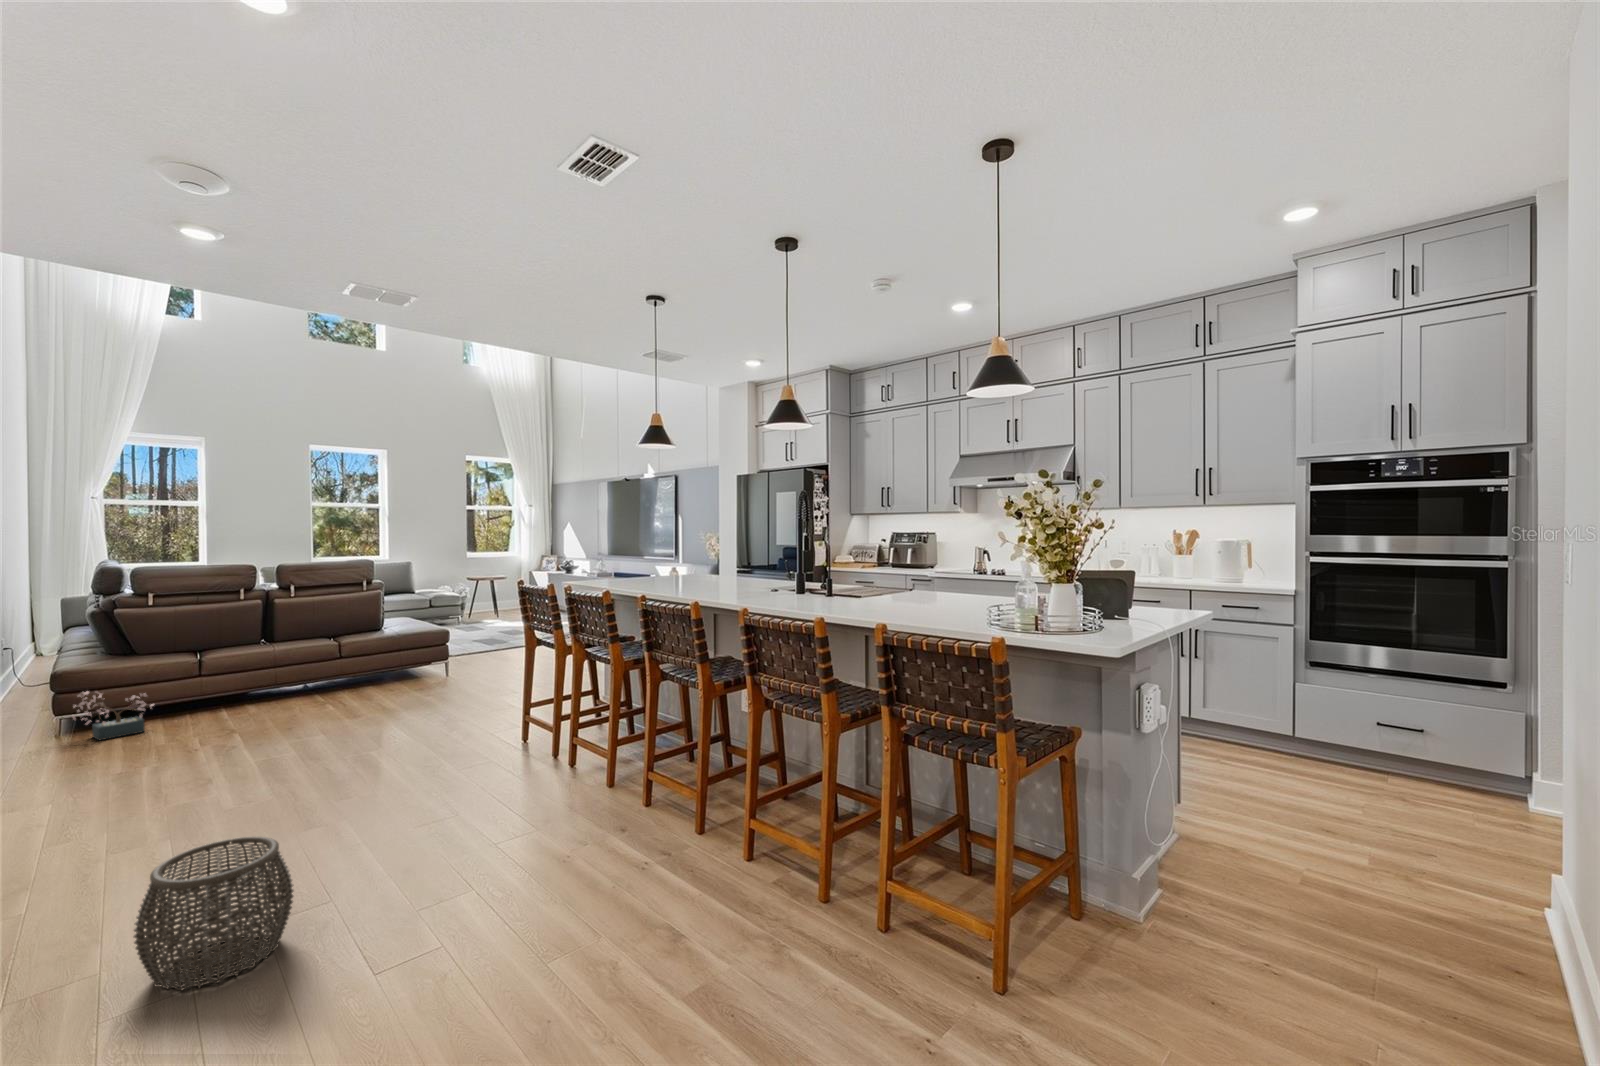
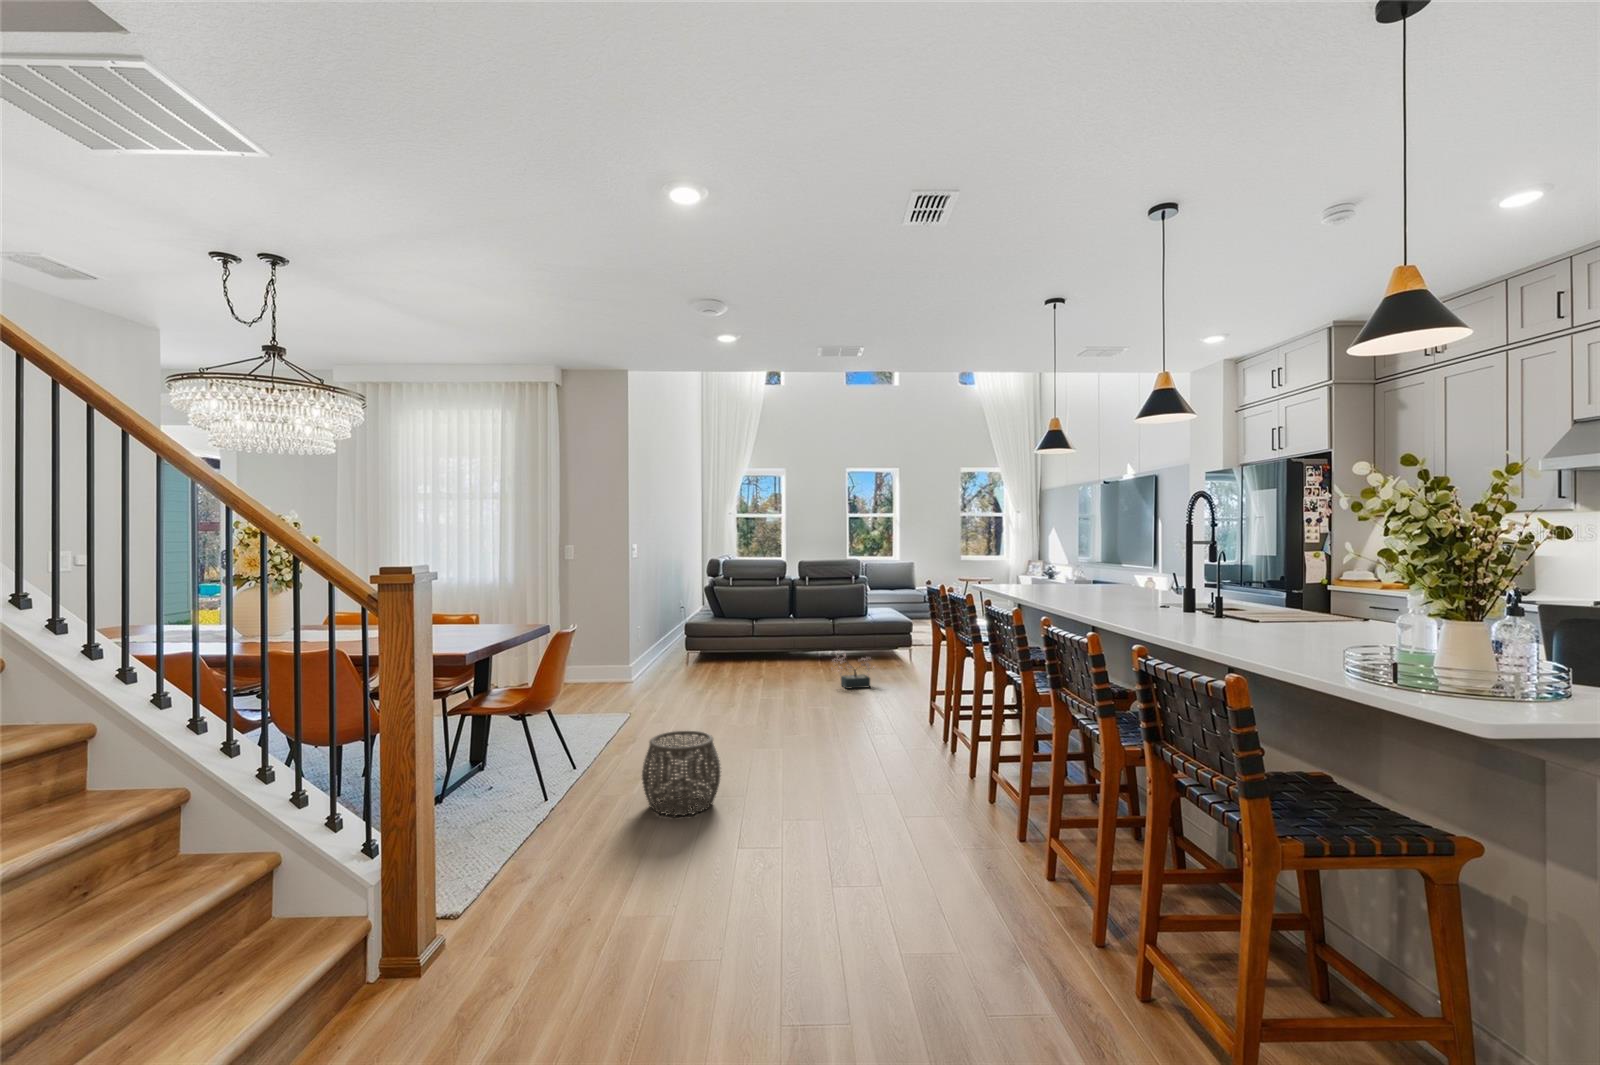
decorative plant: present [72,691,154,740] -> present [833,651,871,689]

